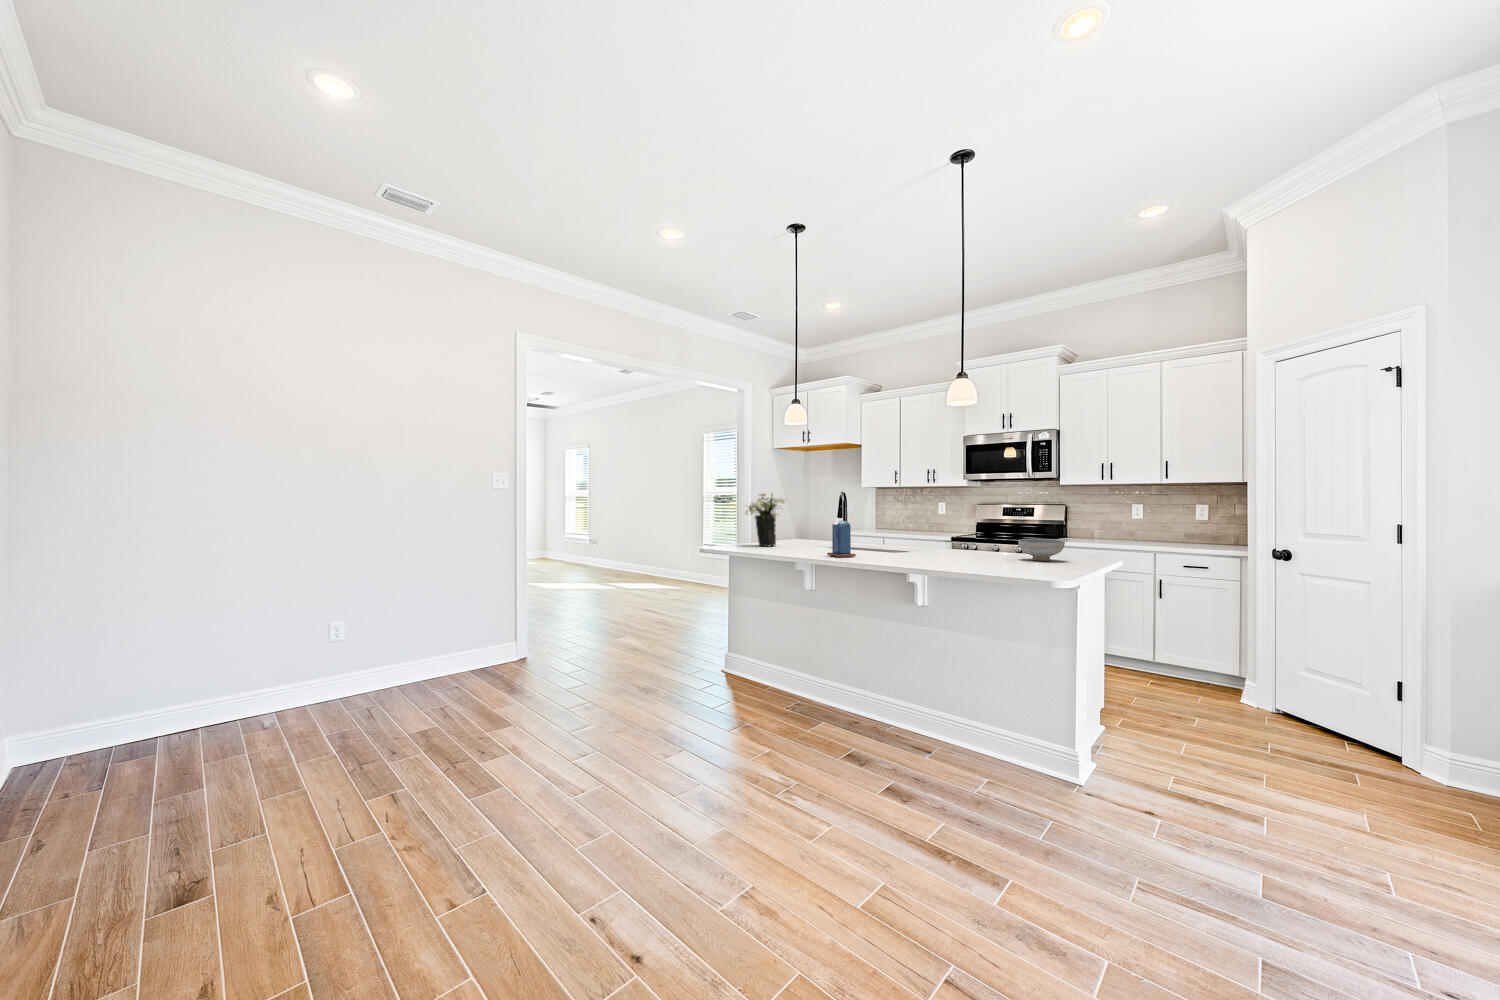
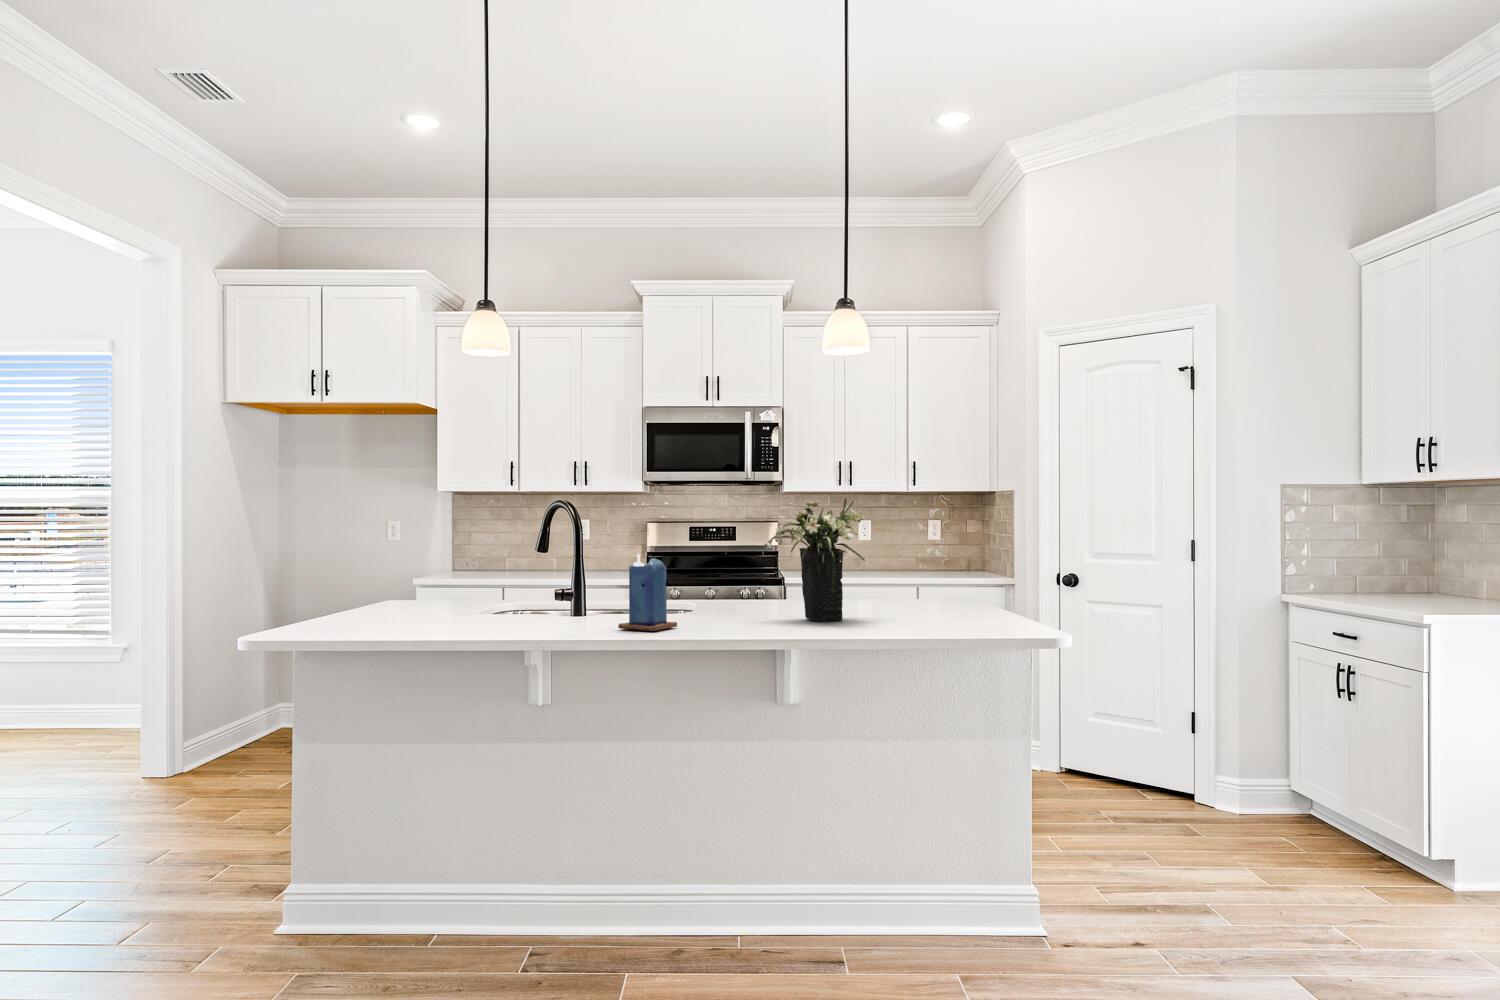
flower arrangement: present [745,493,785,546] -> present [765,498,865,621]
ceramic bowl: present [1018,539,1065,561] -> none [887,575,952,609]

